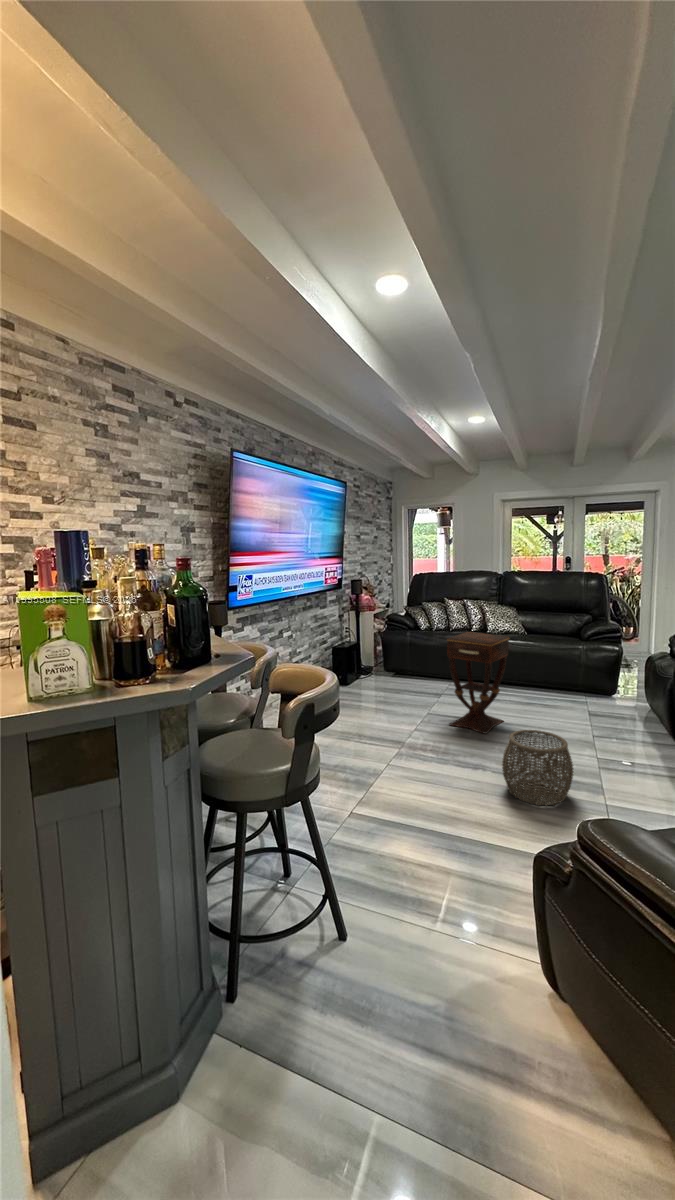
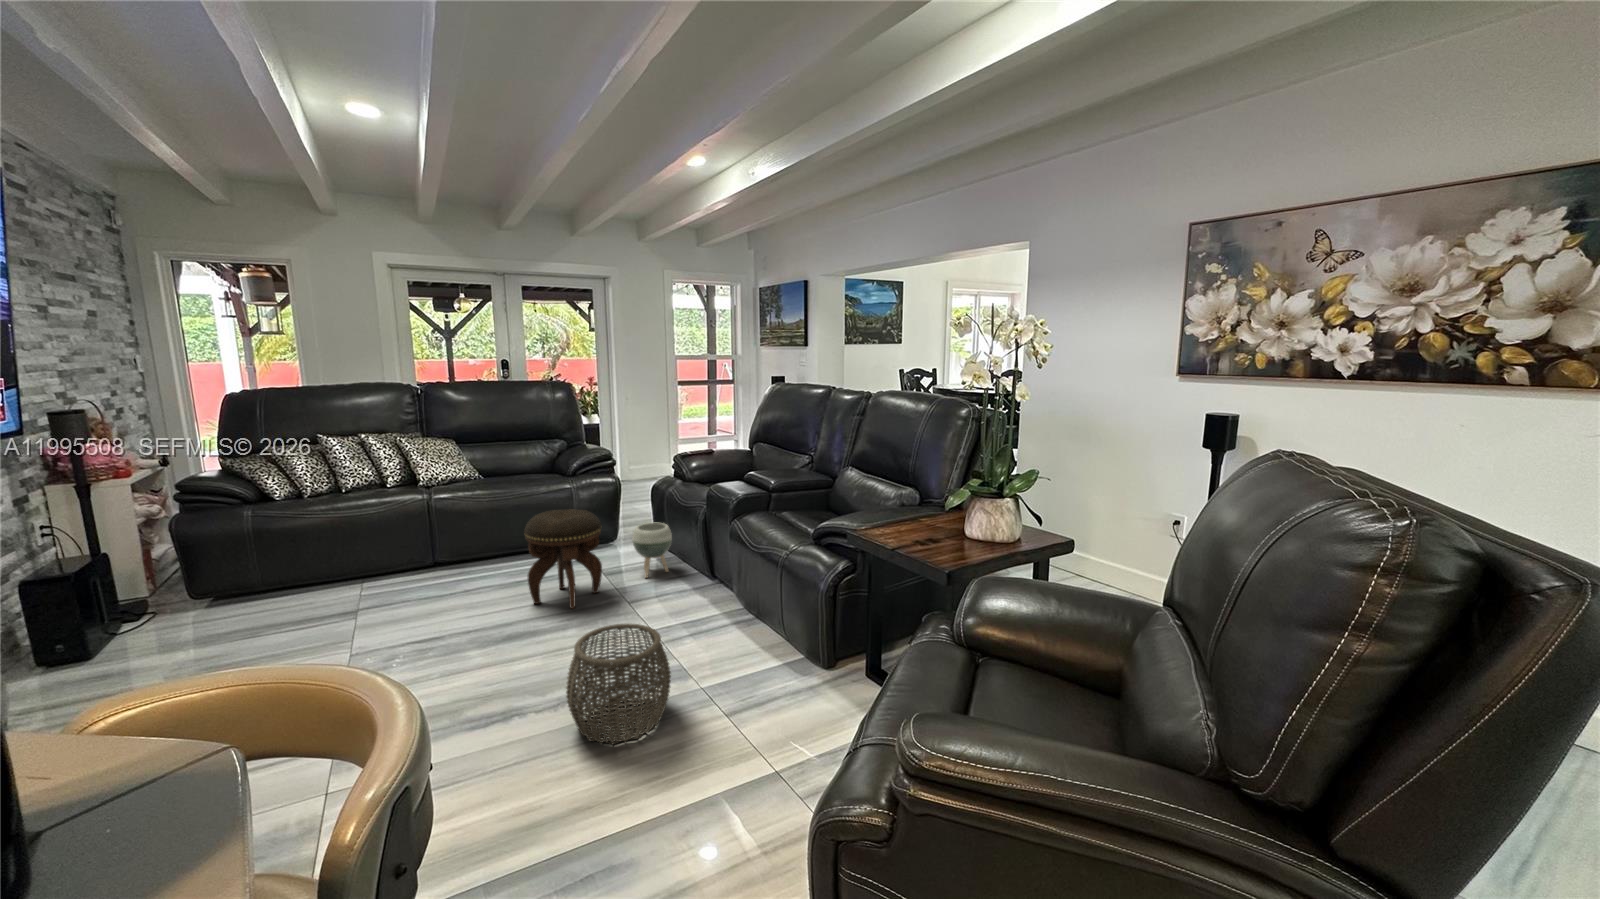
side table: present [447,632,509,734] -> none [386,488,500,663]
footstool: none [527,659,582,728] -> present [524,509,602,609]
planter: none [612,684,647,727] -> present [632,522,672,578]

